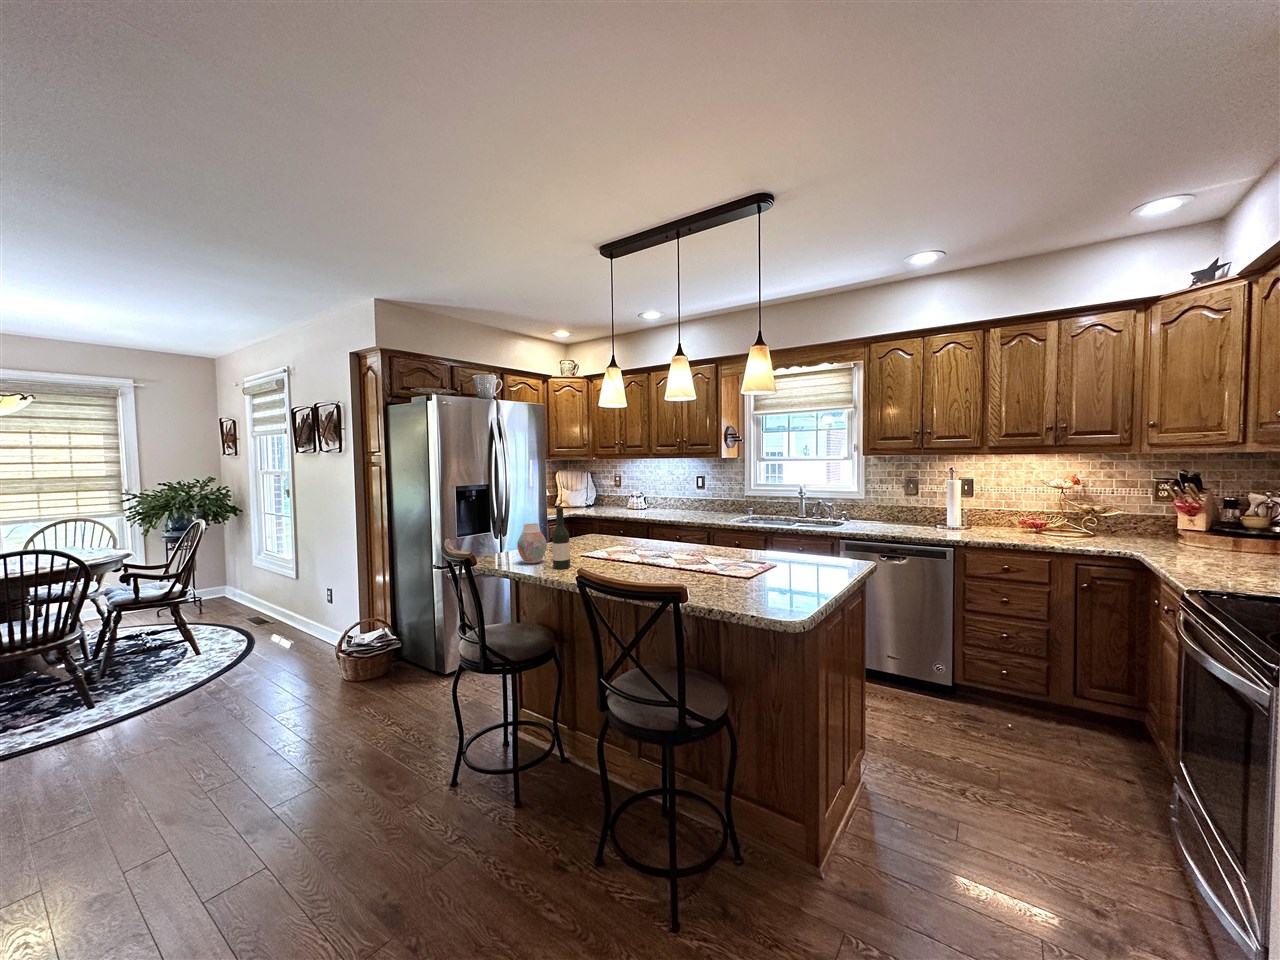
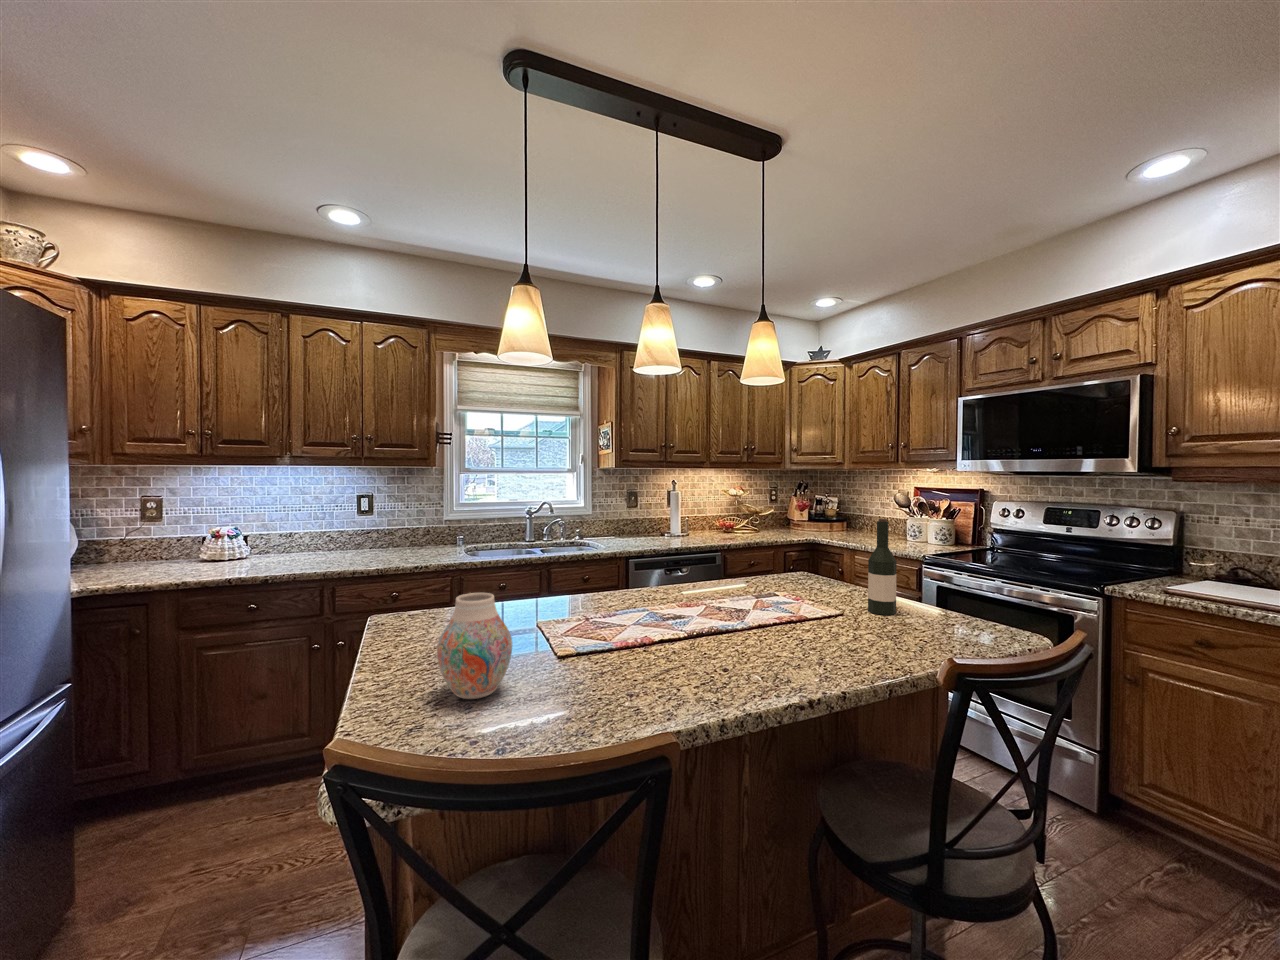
wine bottle: present [552,507,570,569] -> present [868,519,897,615]

